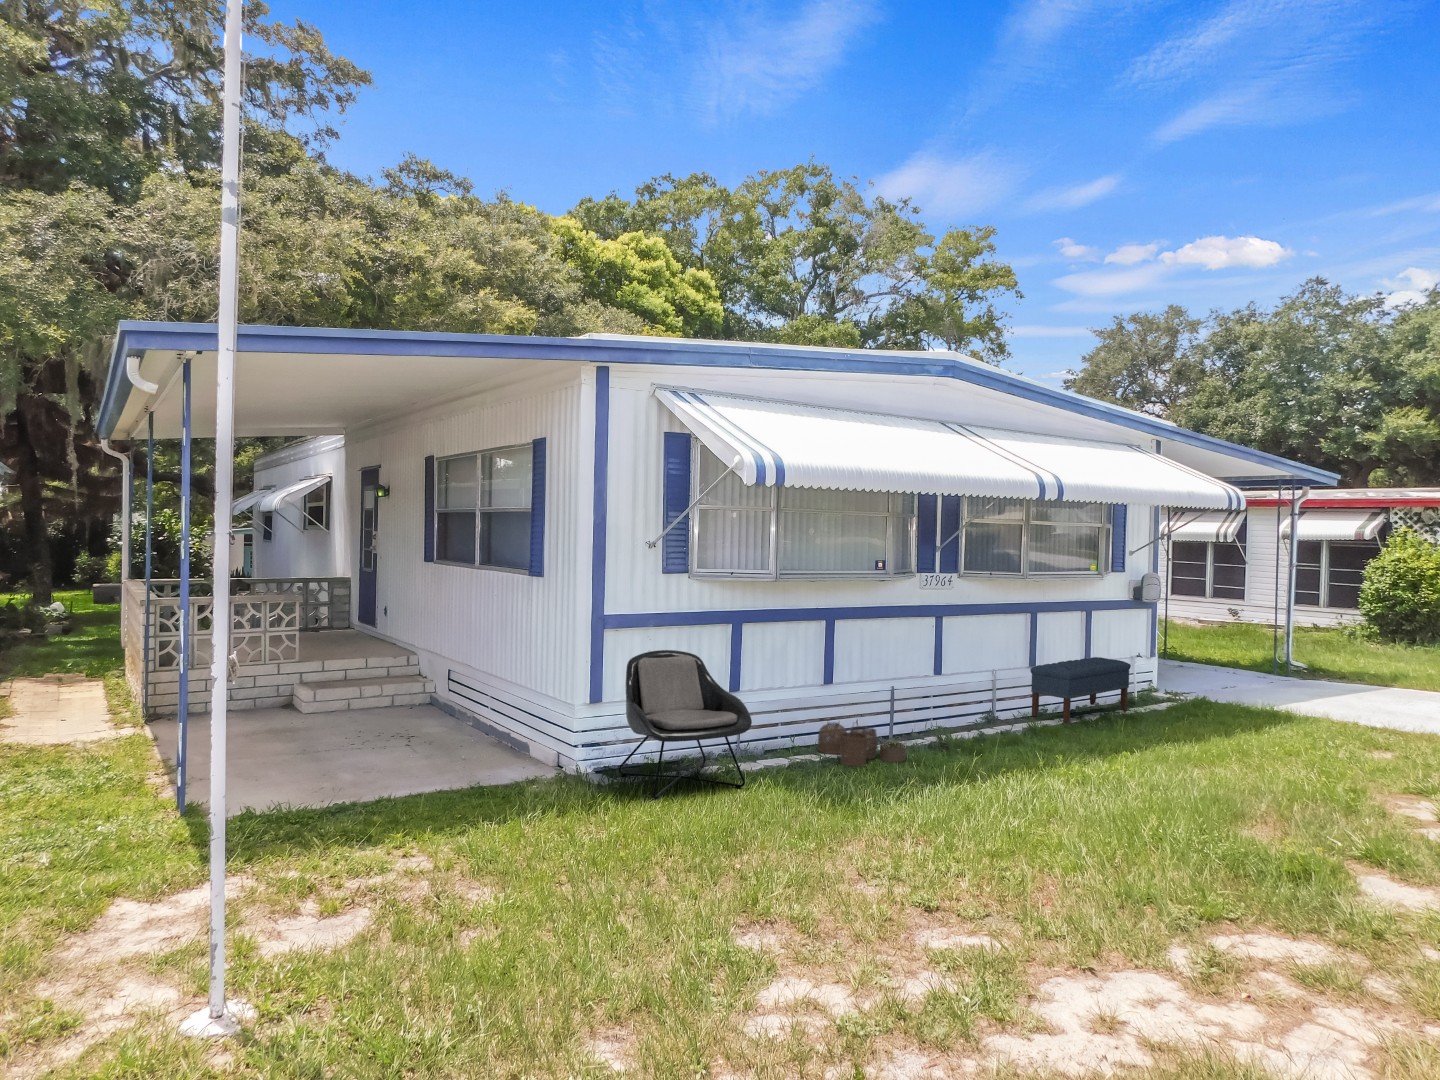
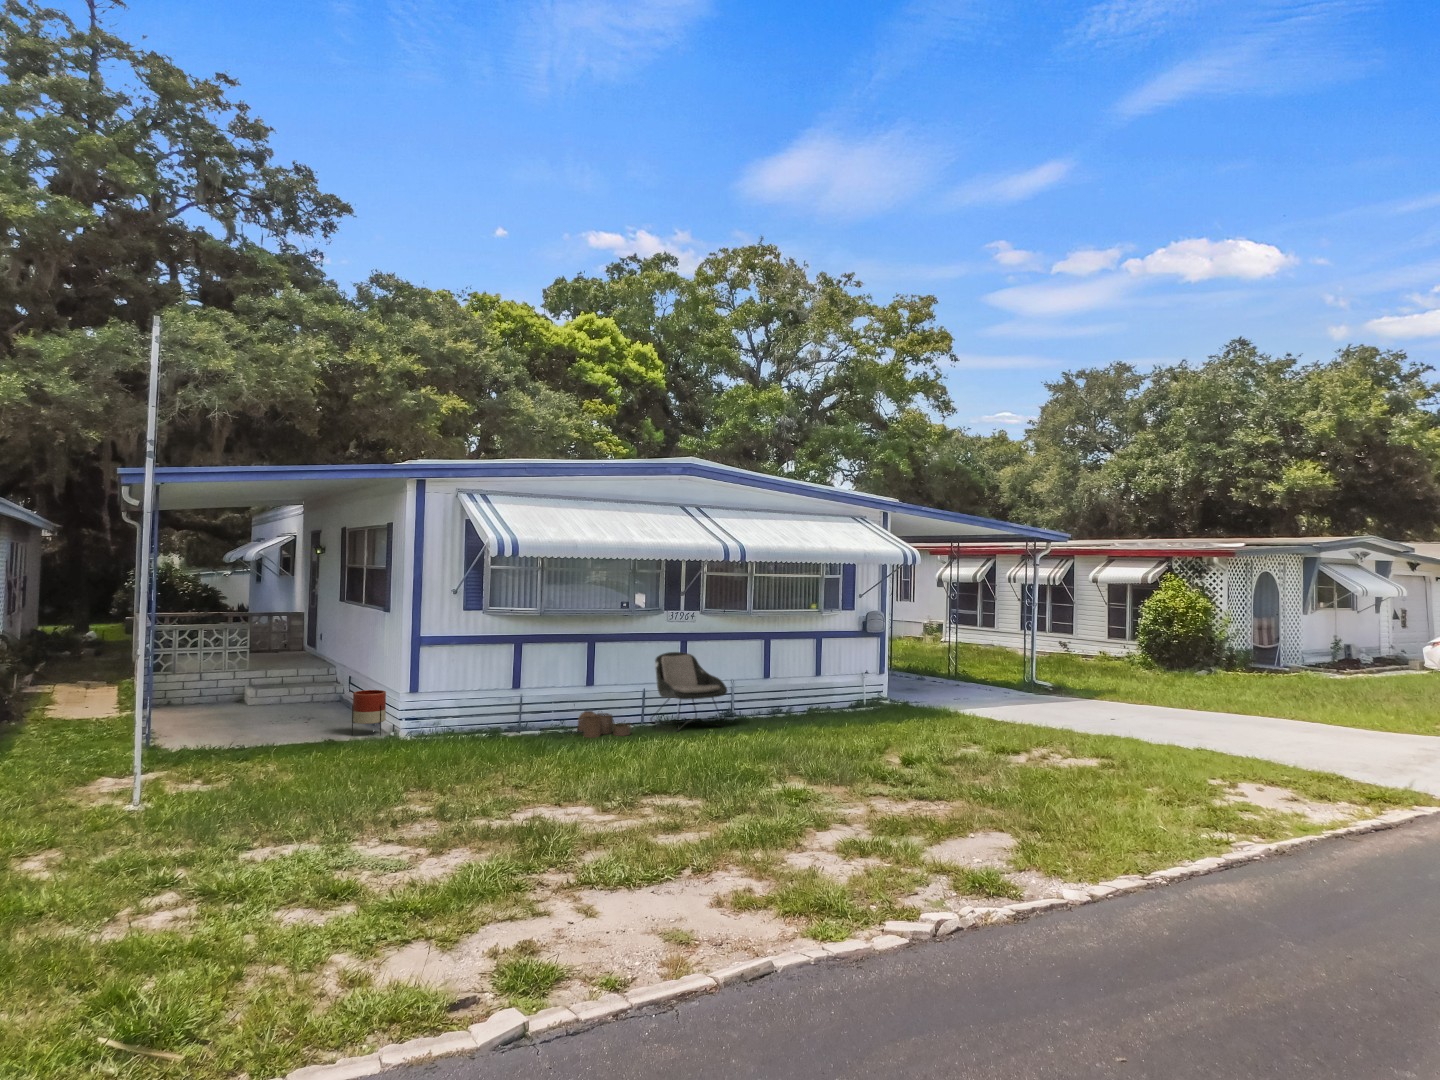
lounge chair: present [619,650,752,799] -> present [651,652,727,731]
bench: present [1030,657,1131,723] -> none [761,672,840,717]
planter: none [491,696,540,768] -> present [352,690,386,735]

